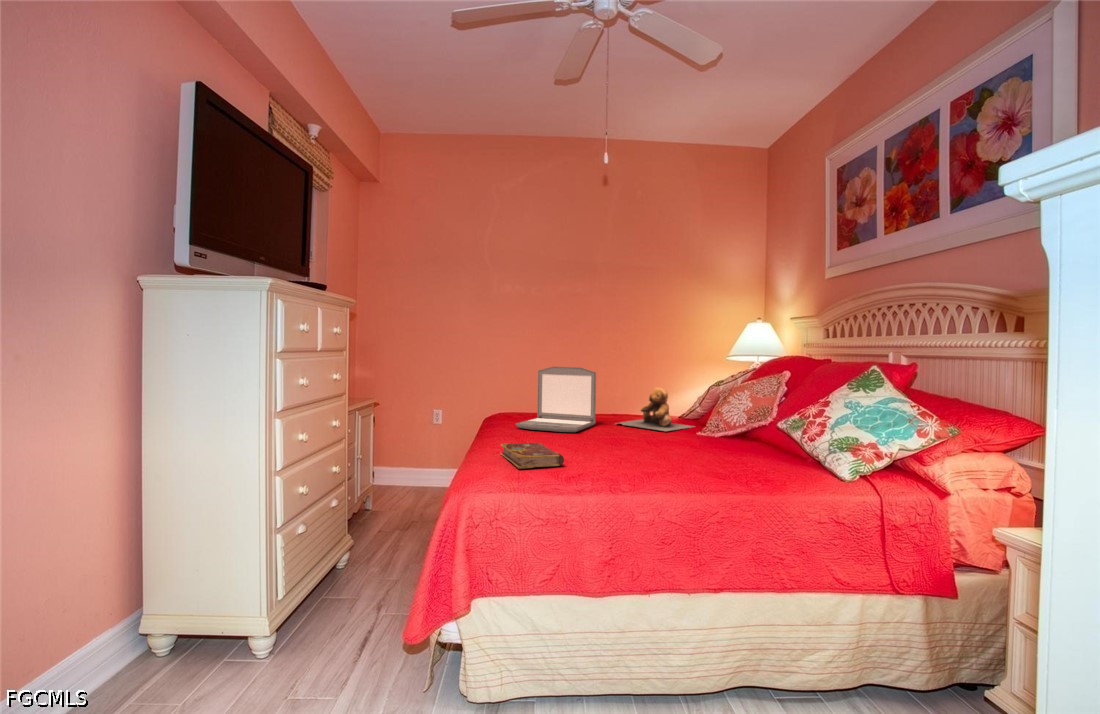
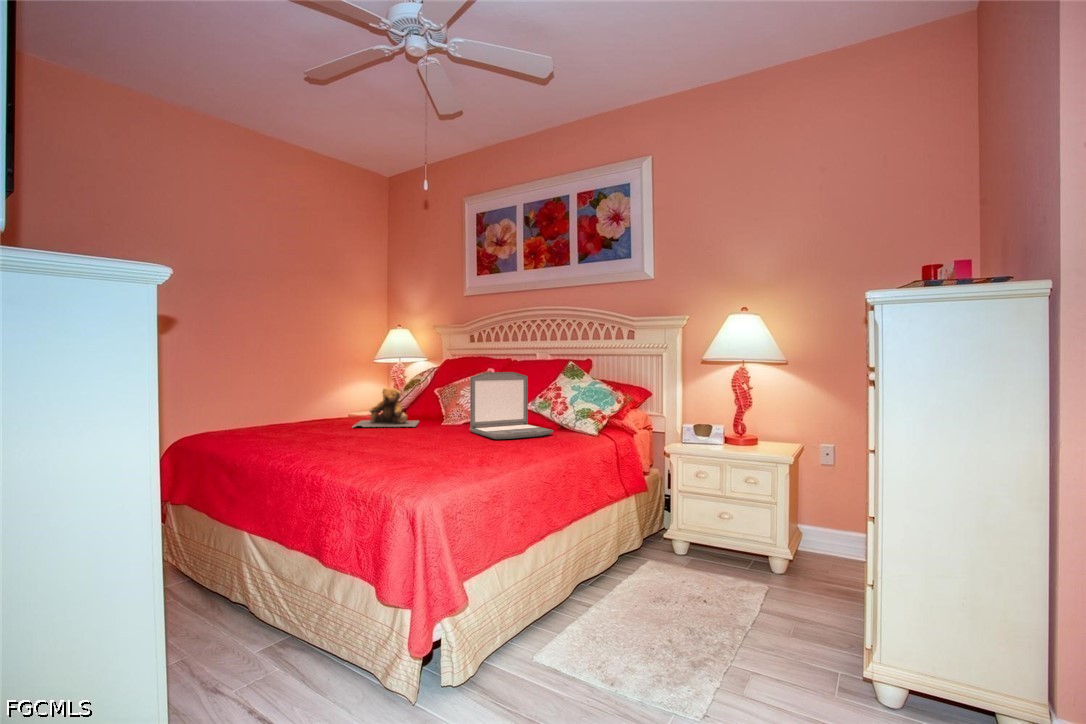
laptop: present [516,367,596,432] -> present [469,372,553,439]
book: present [501,443,564,469] -> none [351,449,441,472]

